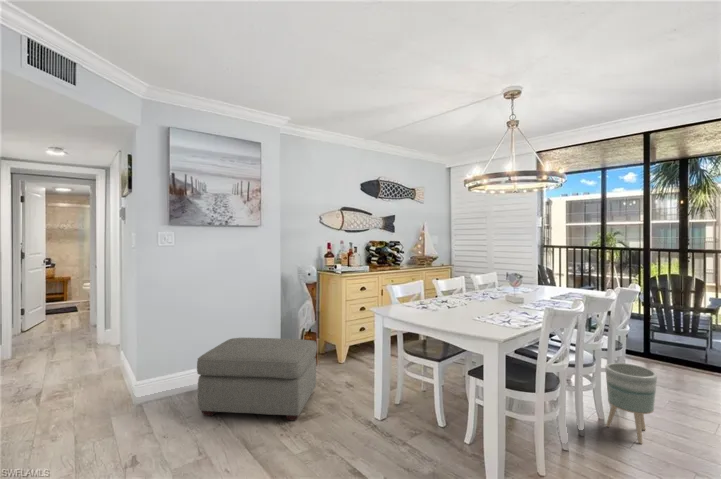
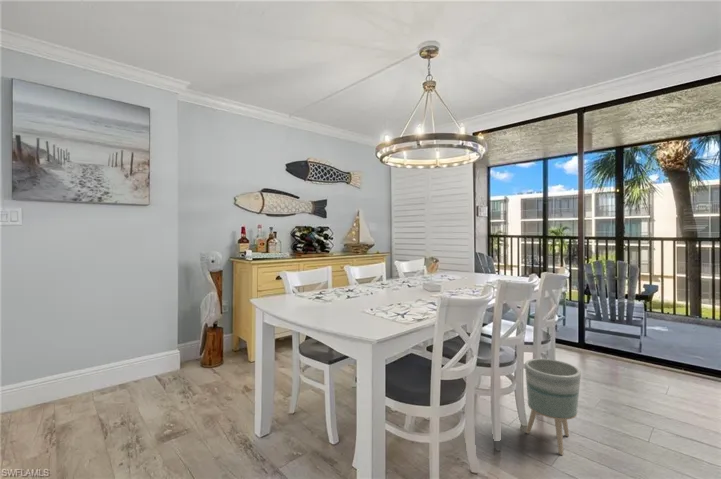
ottoman: present [197,338,317,420] -> none [29,336,204,439]

